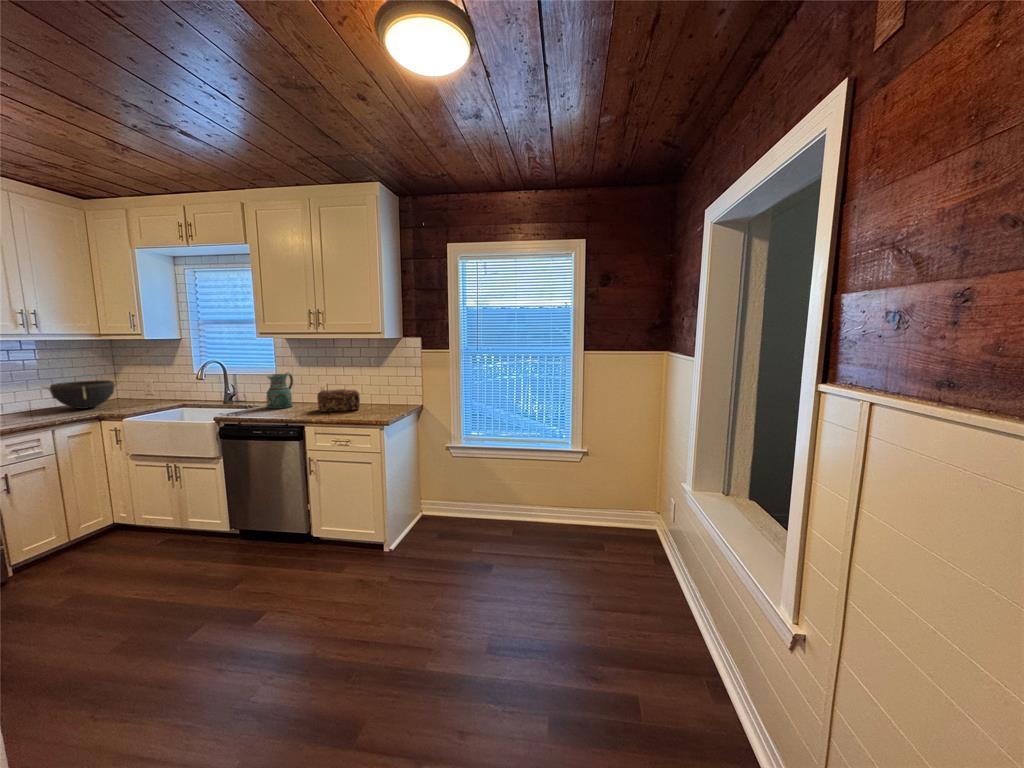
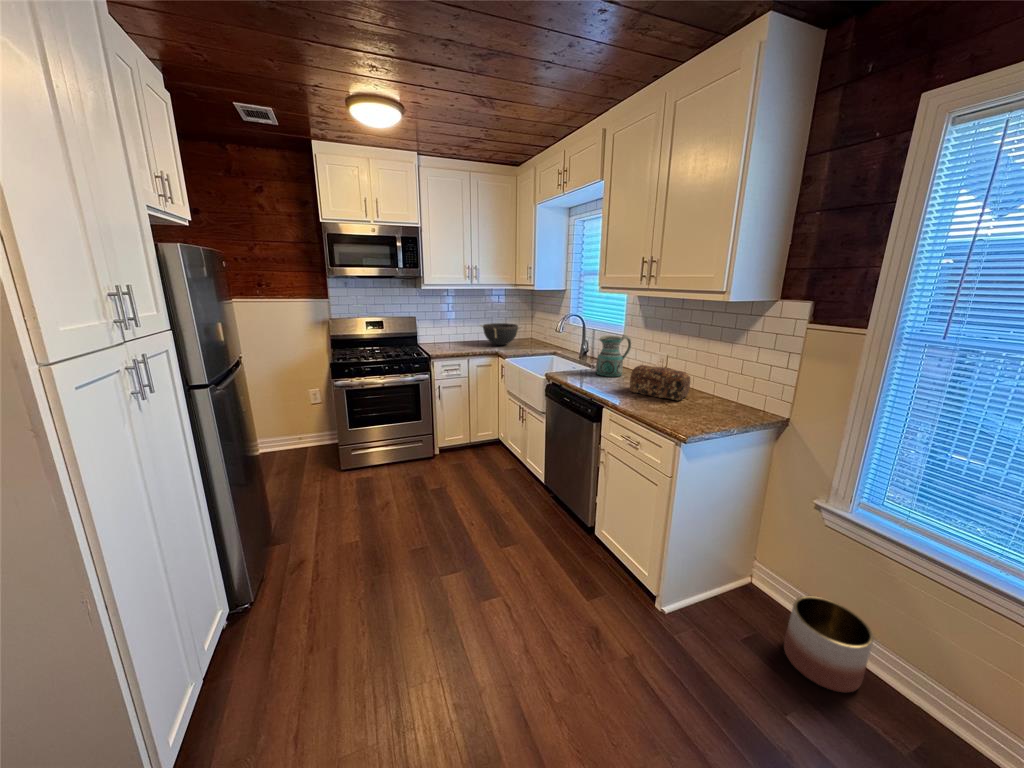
planter: none [452,492,485,533] -> present [784,596,874,692]

